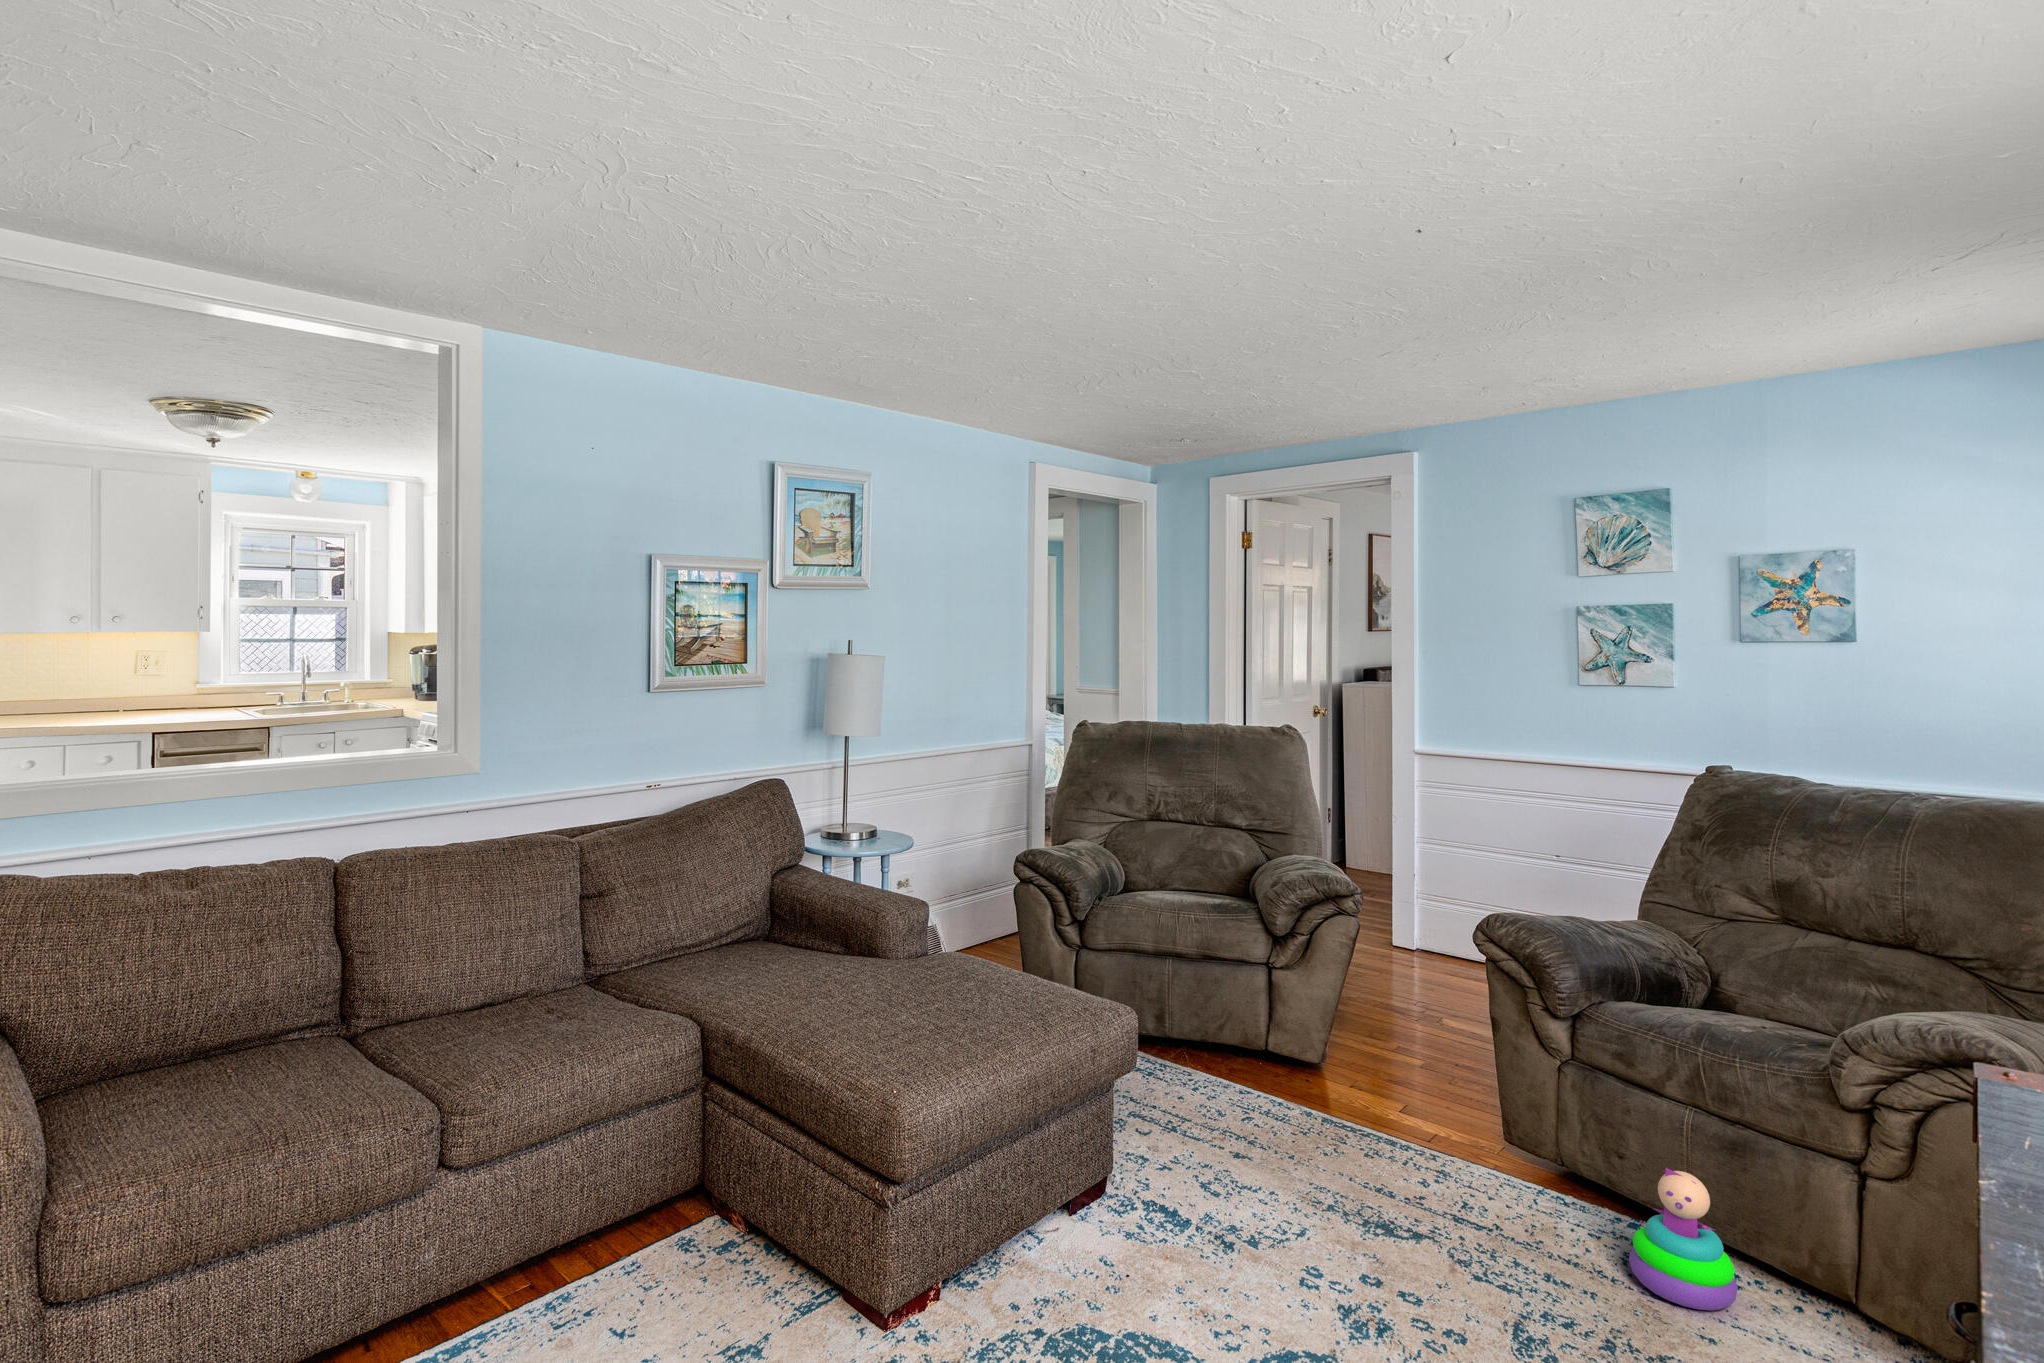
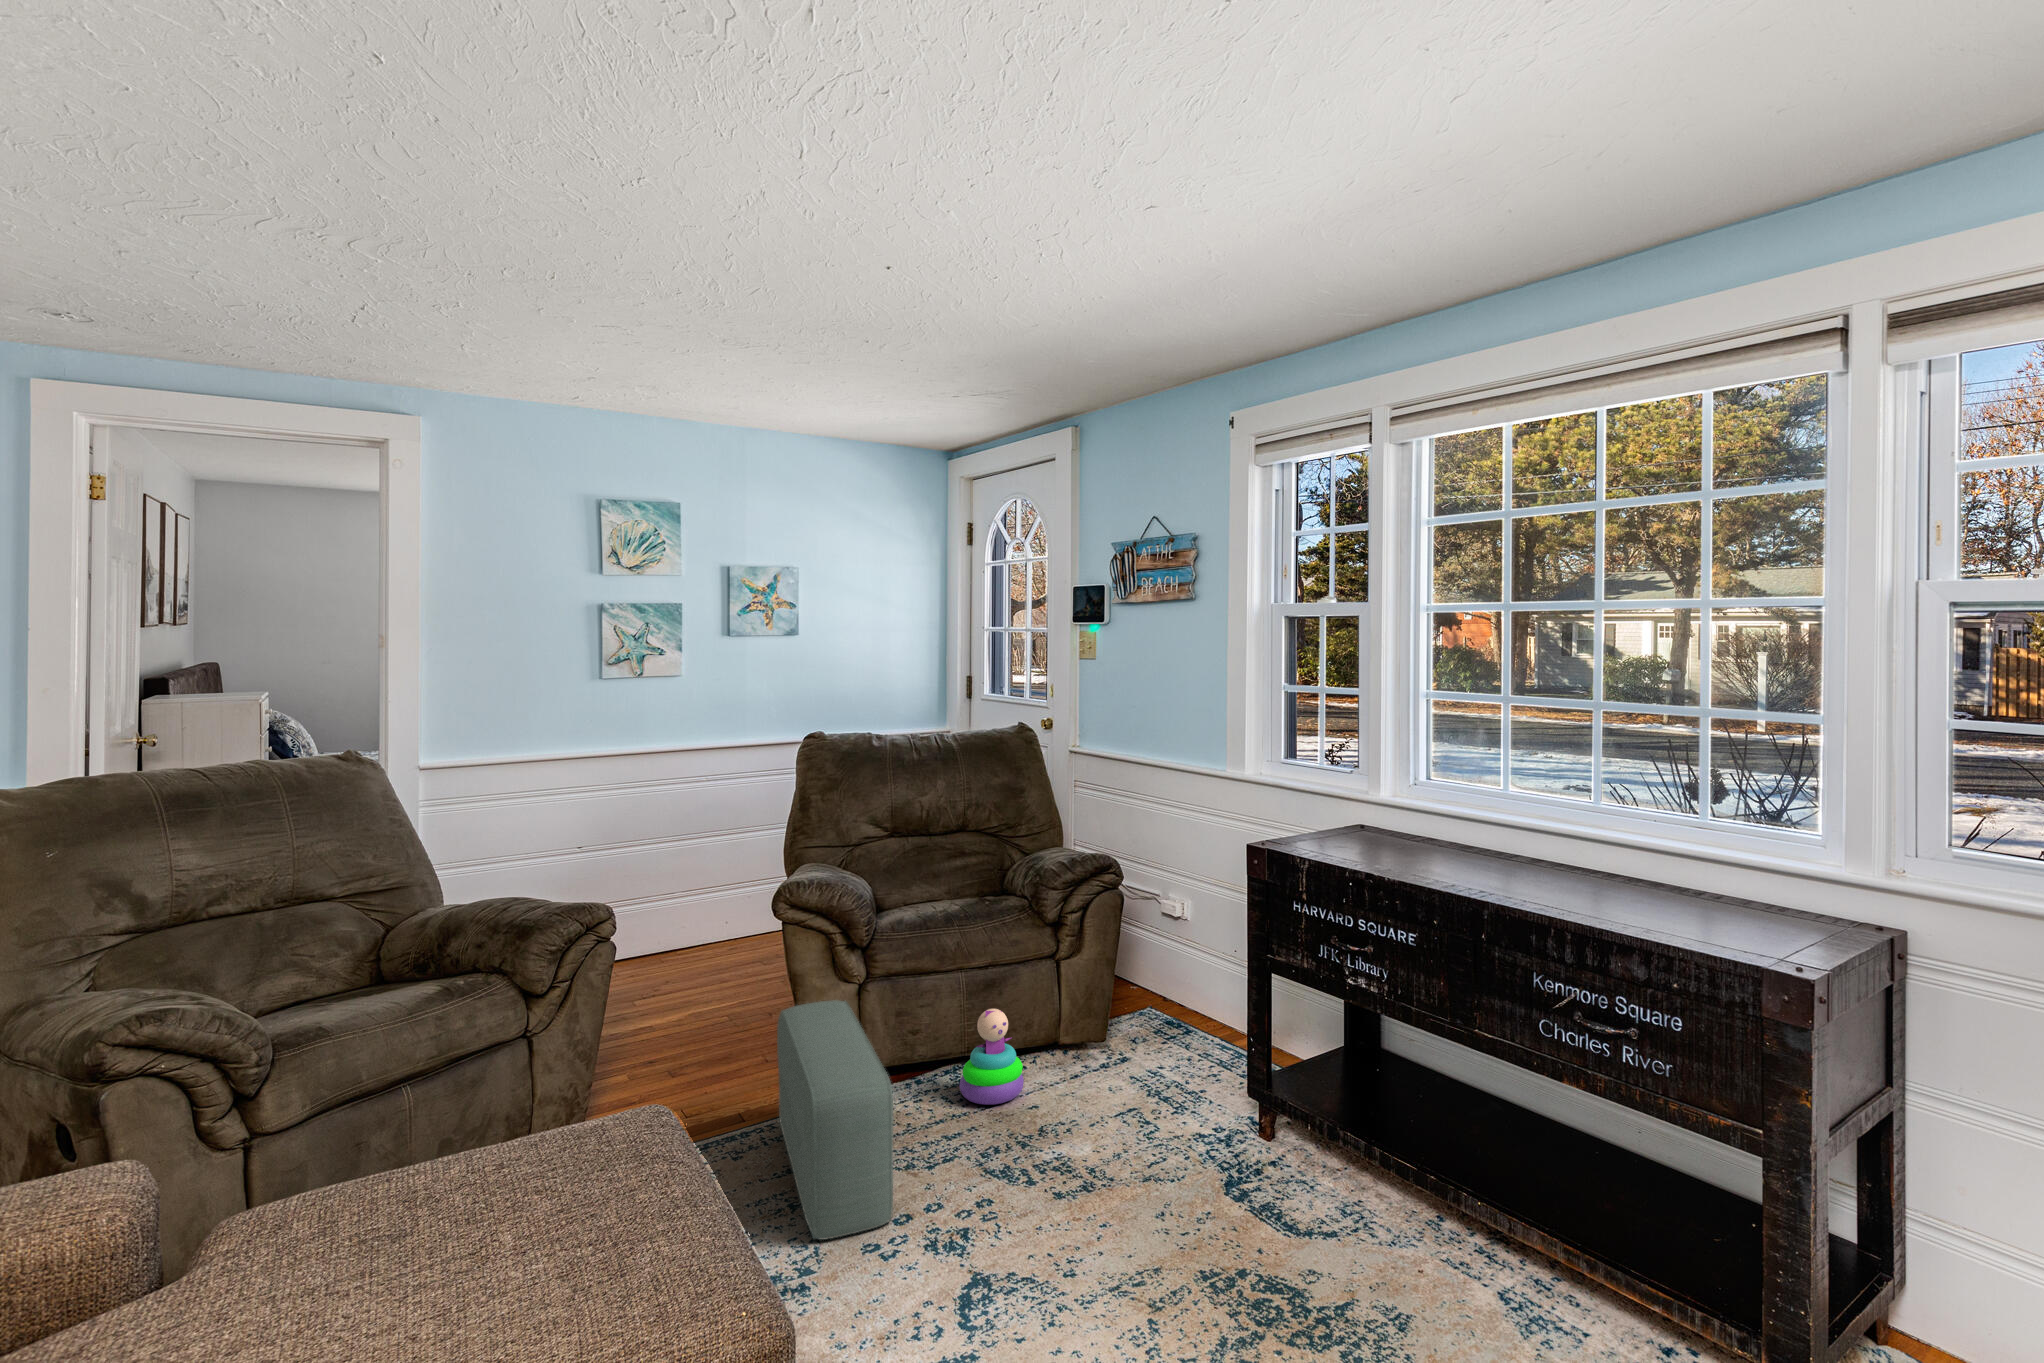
pouf: none [1289,1042,1510,1272] -> present [777,1000,893,1240]

